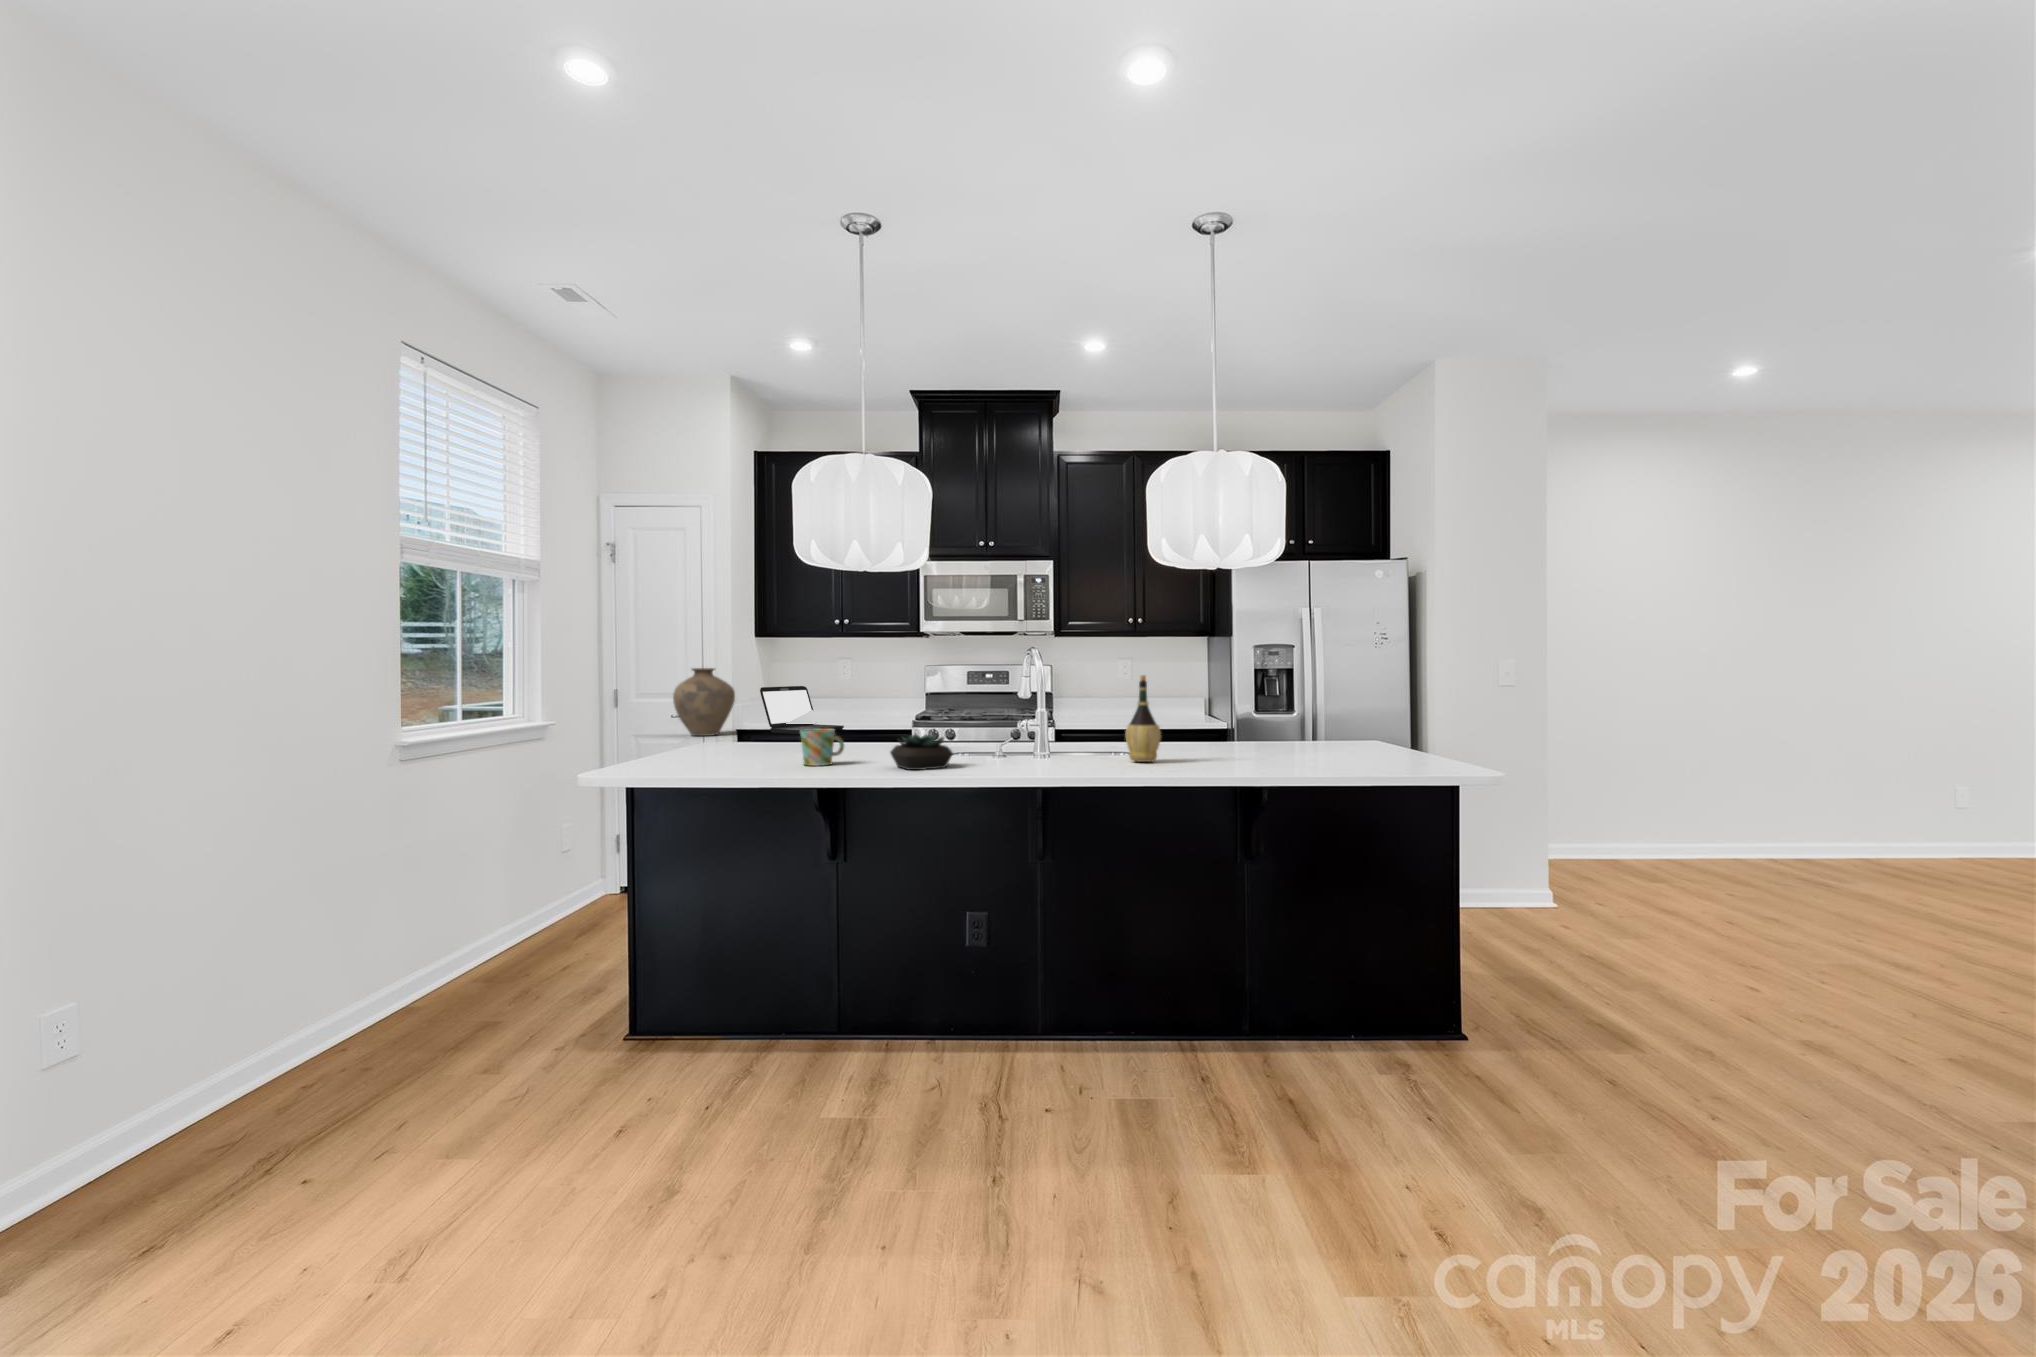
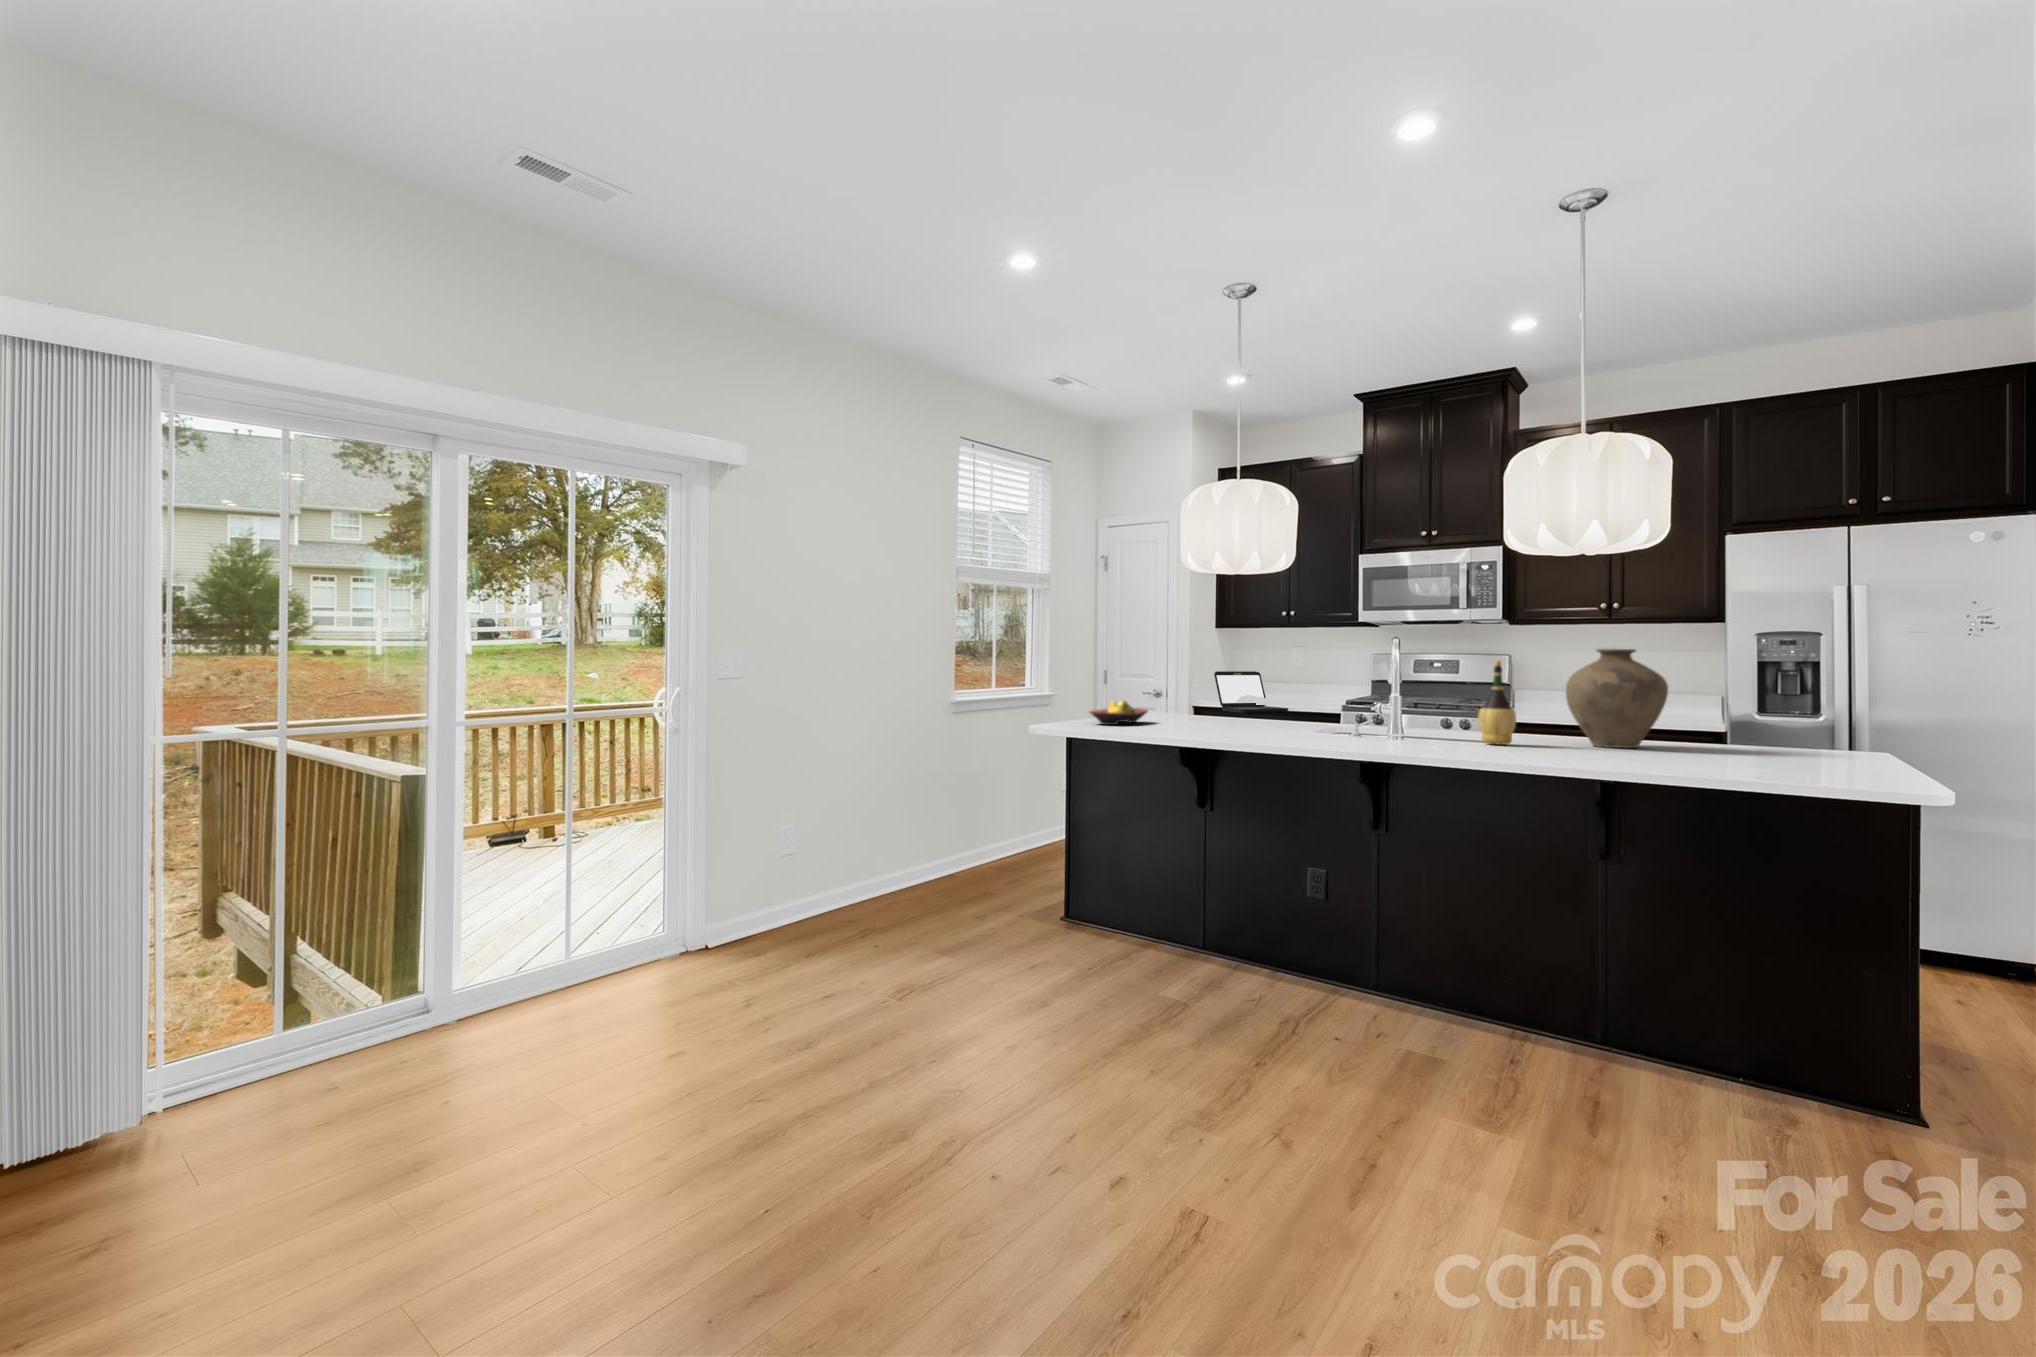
vase: present [673,668,735,736] -> present [1566,649,1668,748]
mug: present [801,729,844,766] -> none [1190,701,1225,729]
fruit bowl: none [653,732,730,768] -> present [1090,700,1148,725]
succulent plant: present [890,733,953,770] -> none [1252,706,1303,736]

